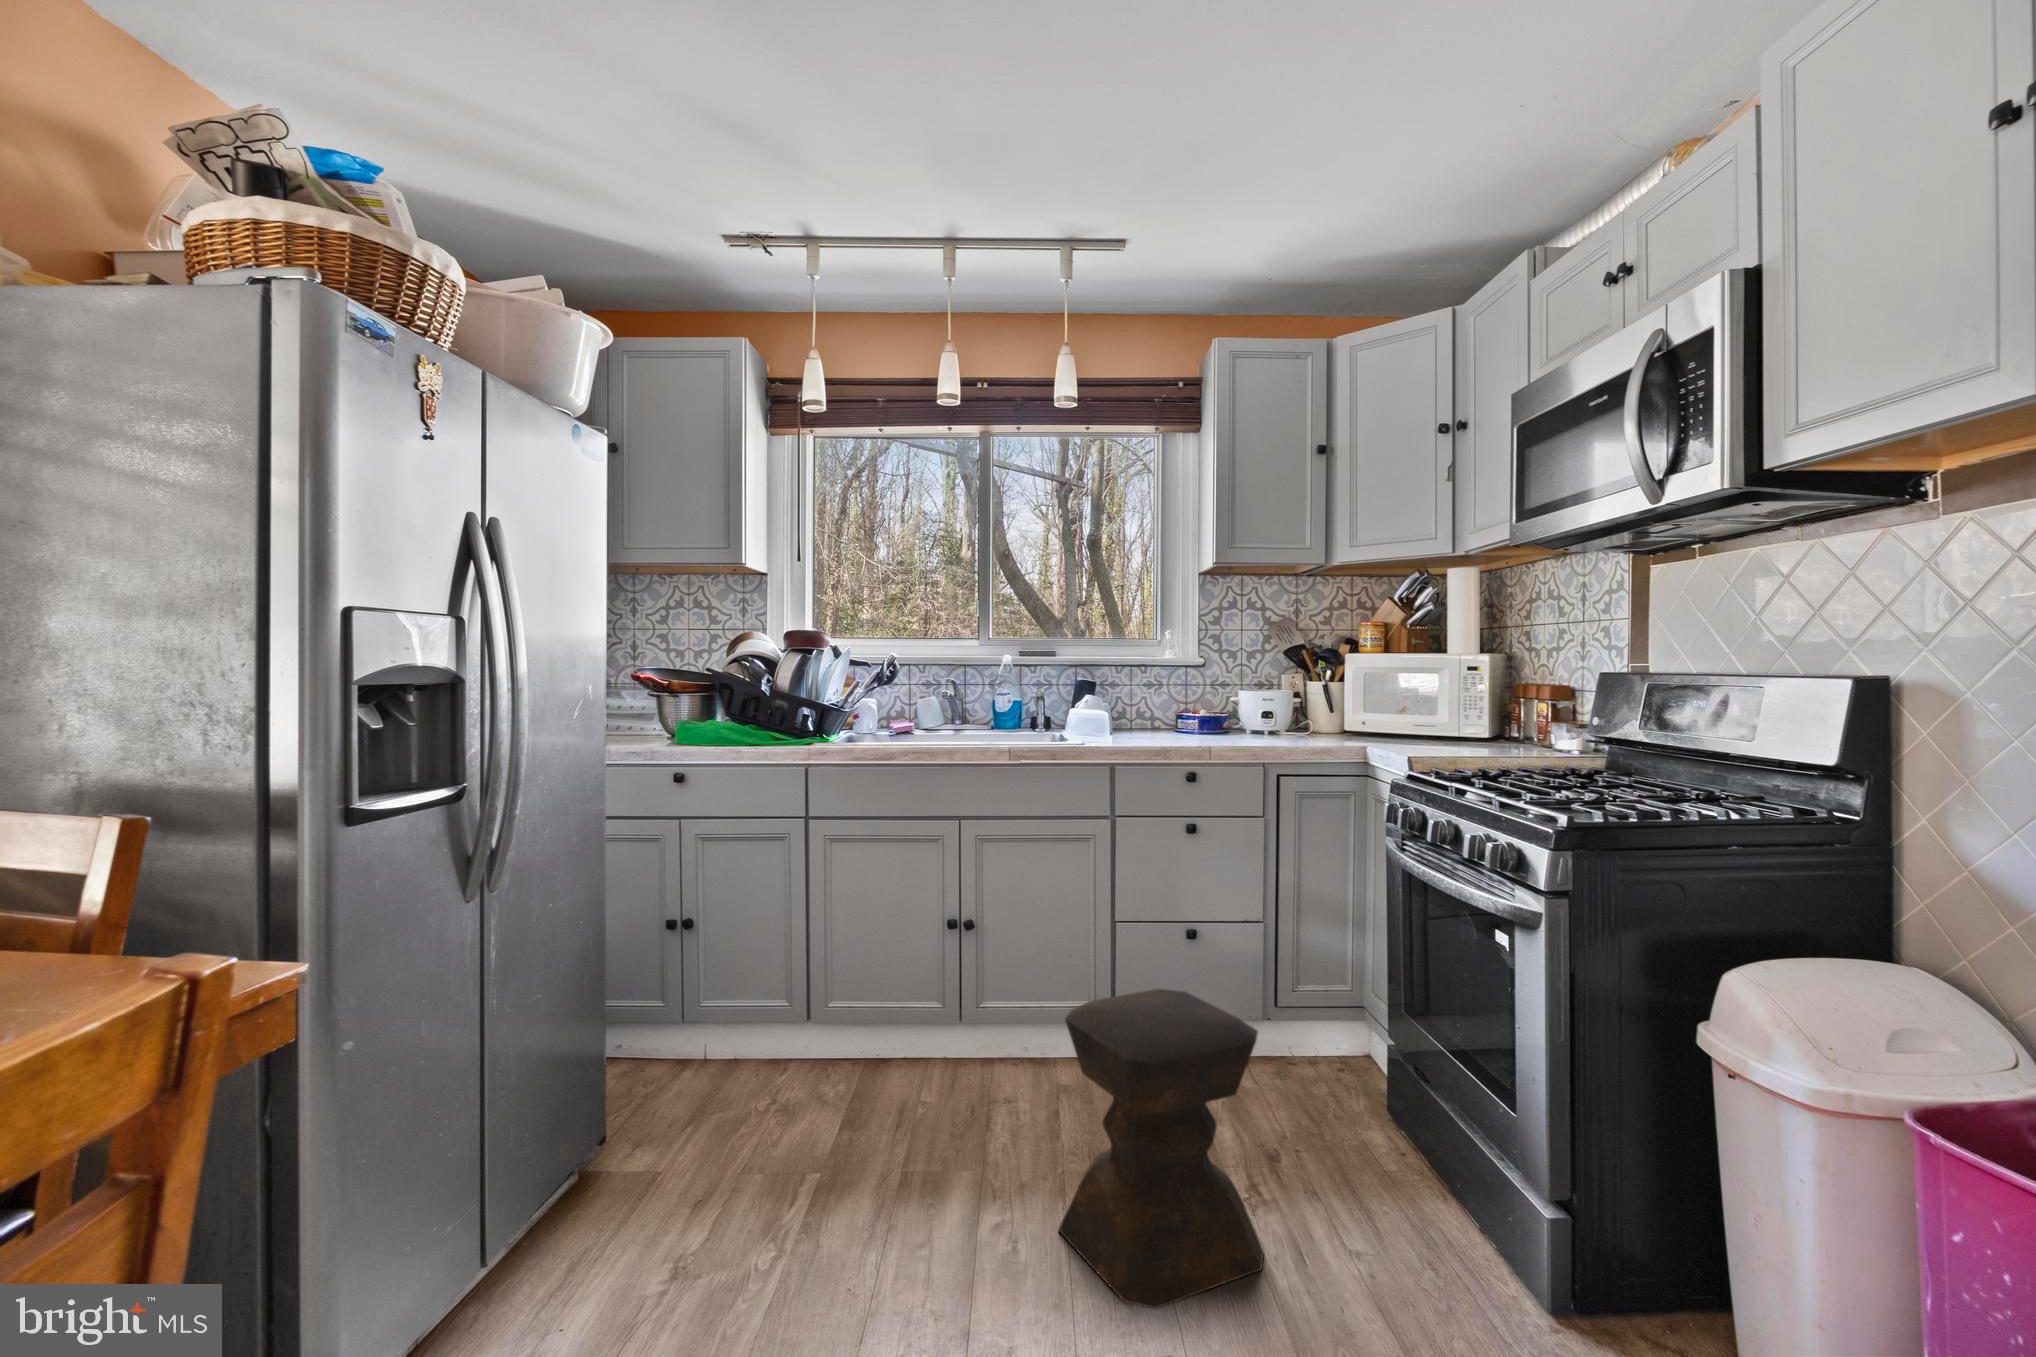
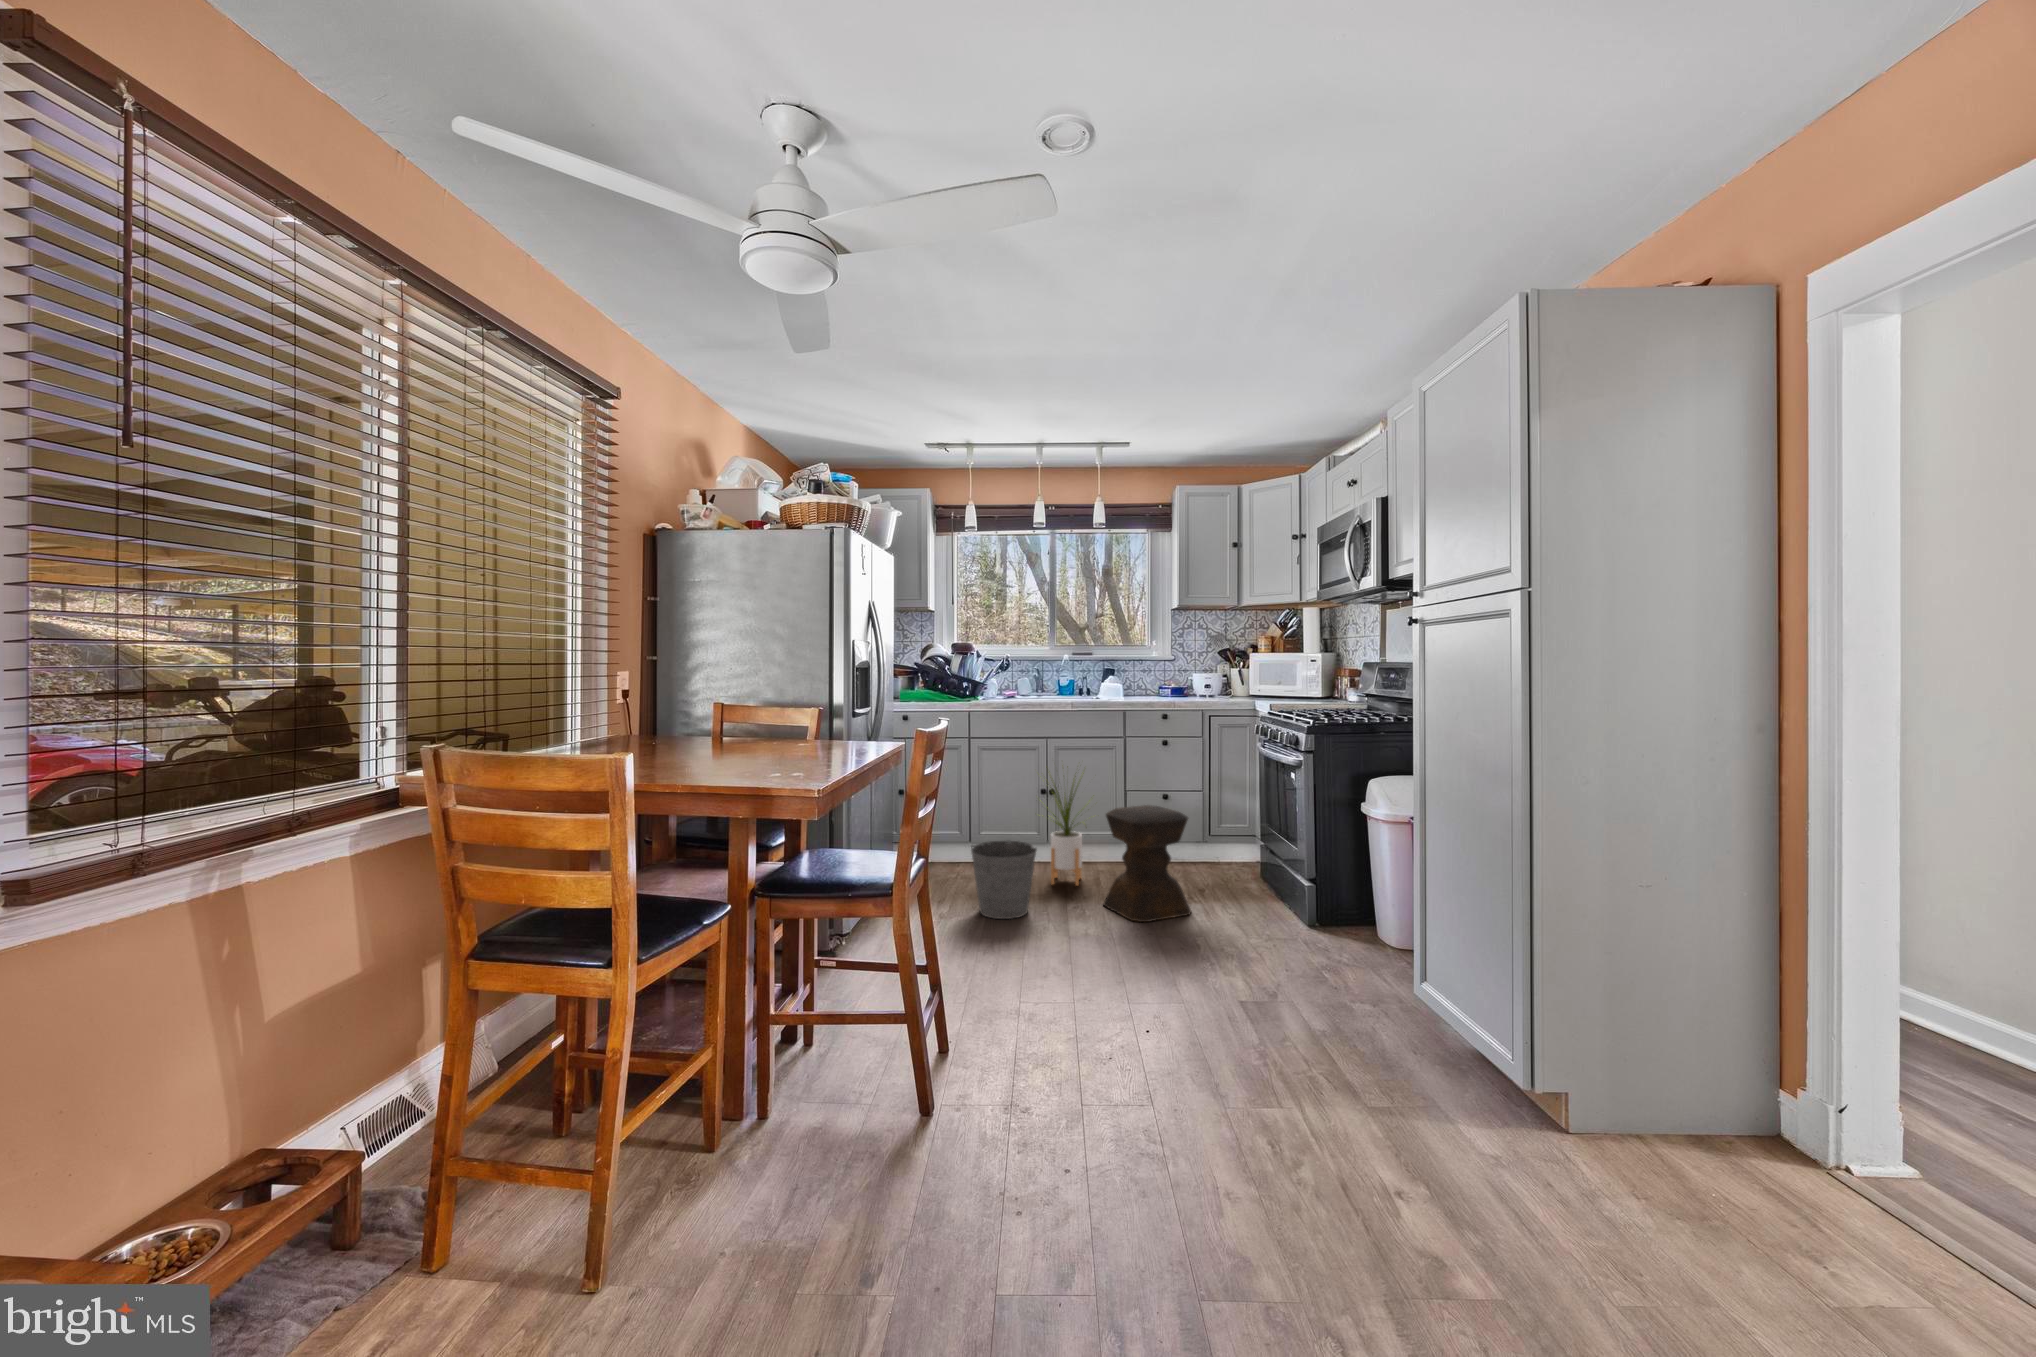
house plant: none [921,863,1062,1152] -> present [1050,773,1084,886]
bucket: none [739,1075,900,1299] -> present [971,841,1037,919]

